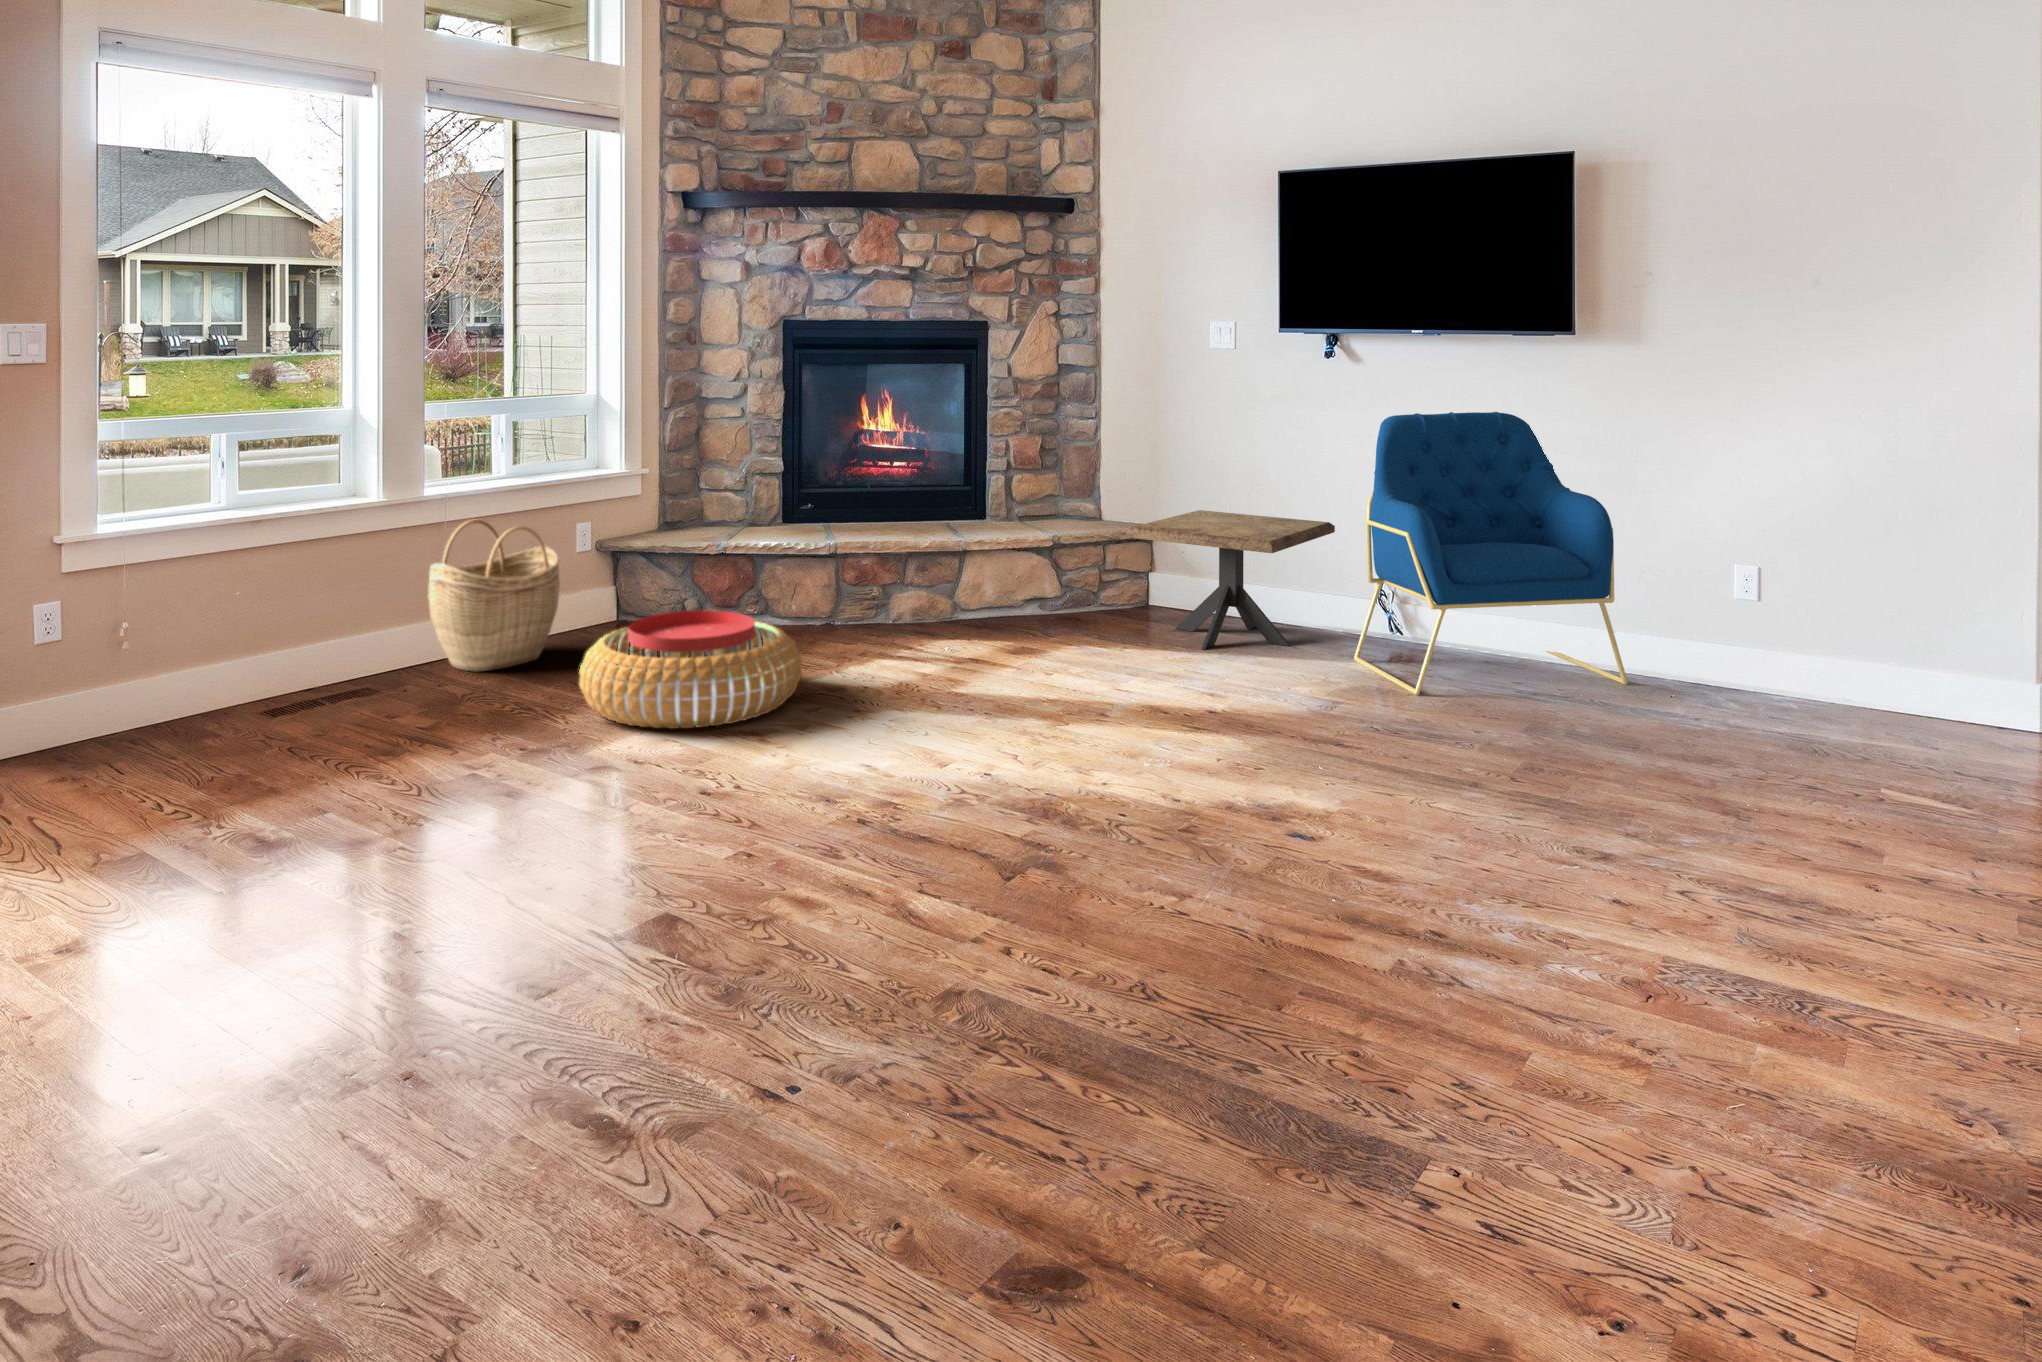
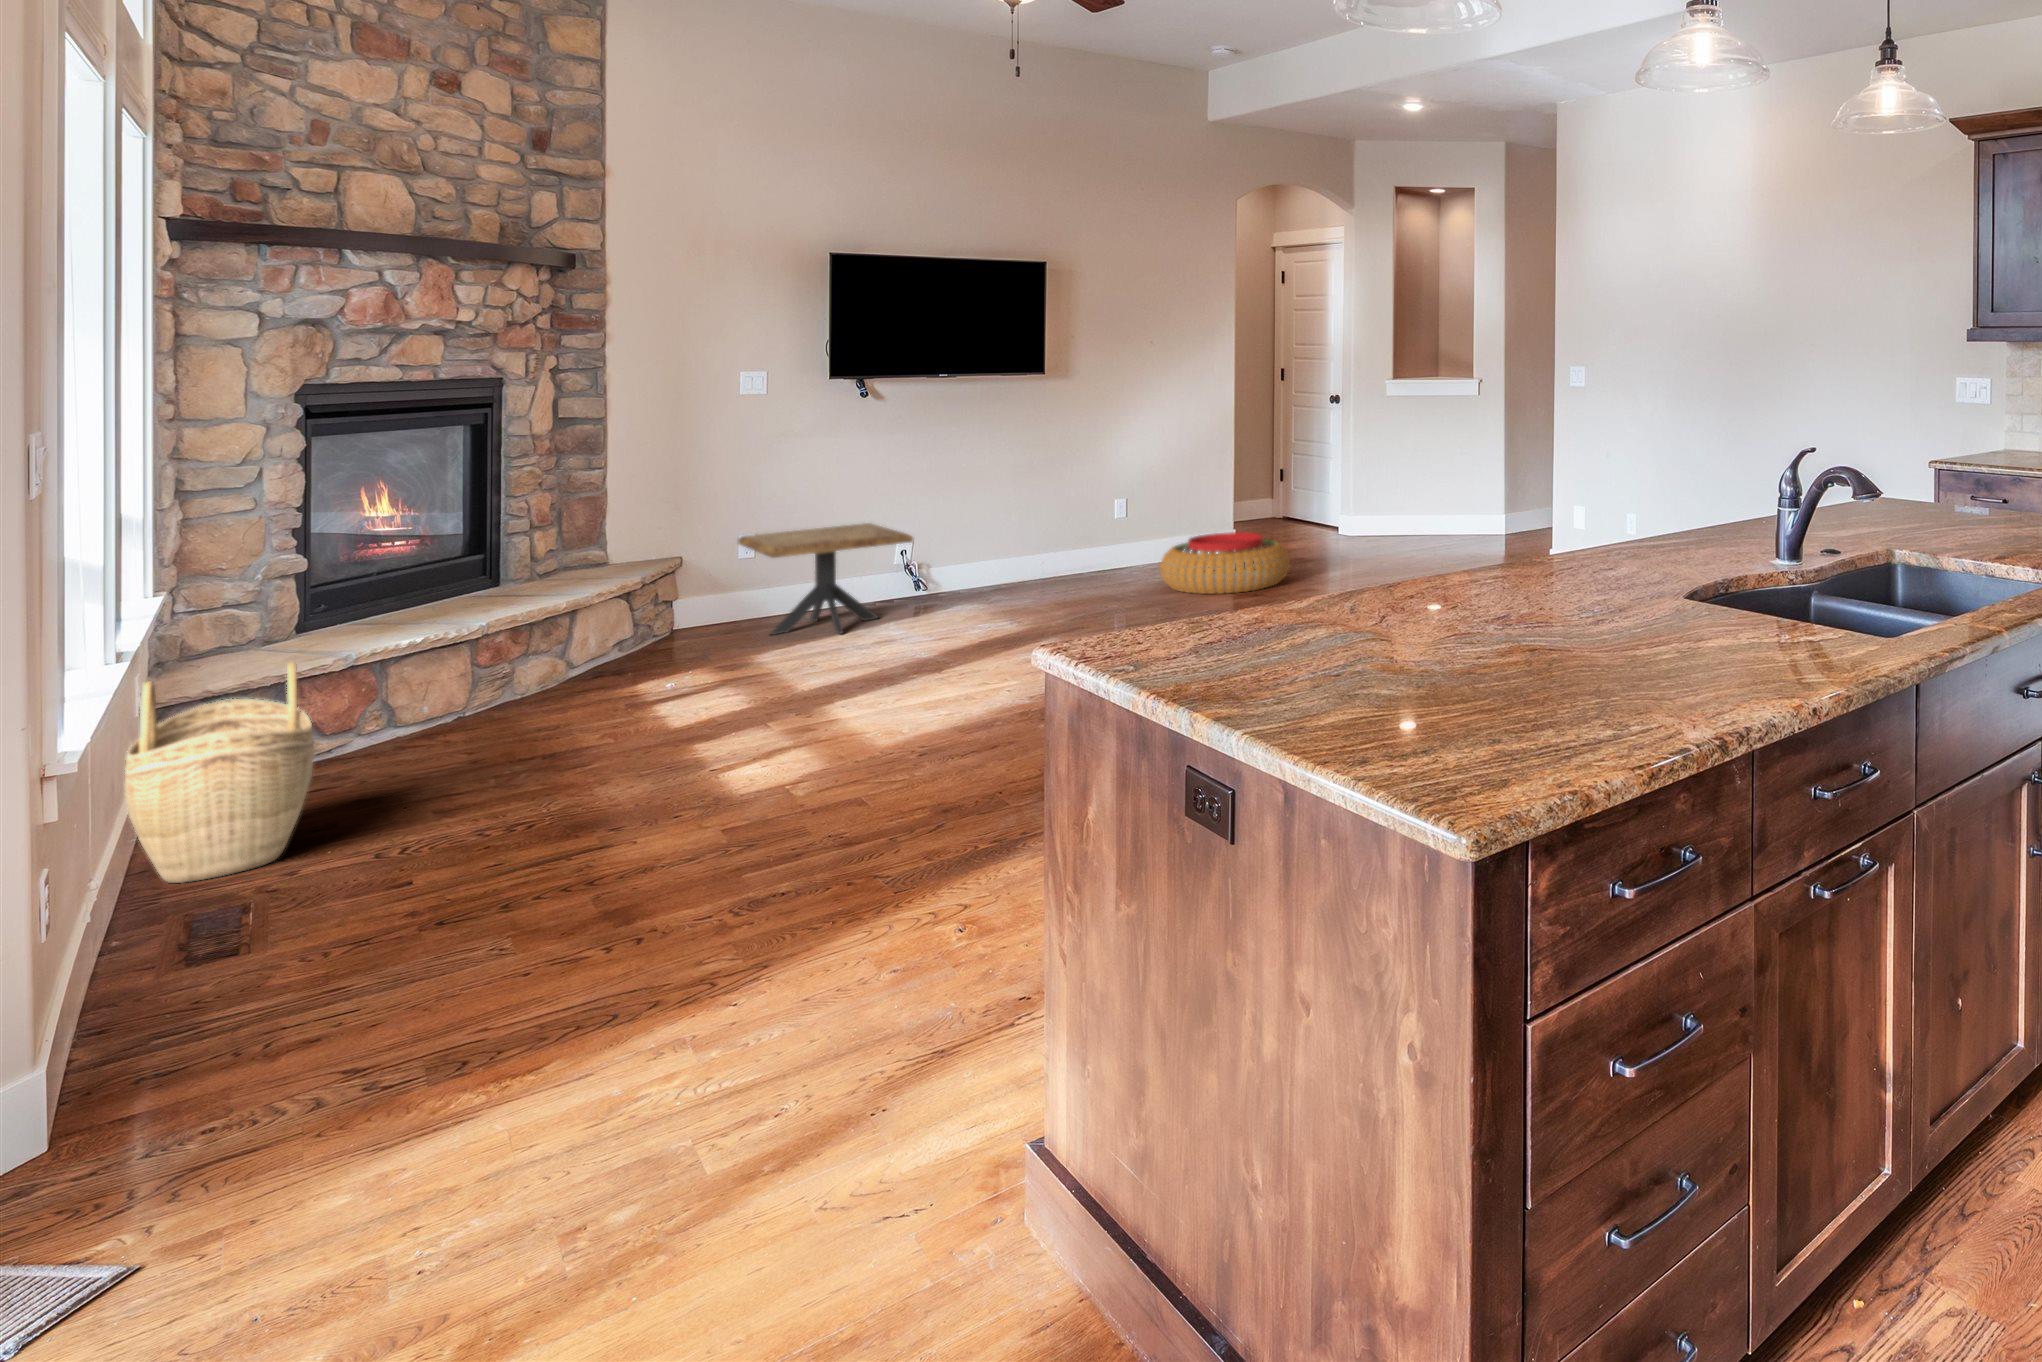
armchair: present [1354,412,1628,695] -> none [946,425,1090,611]
pouf: present [579,611,802,729] -> present [1160,532,1290,594]

